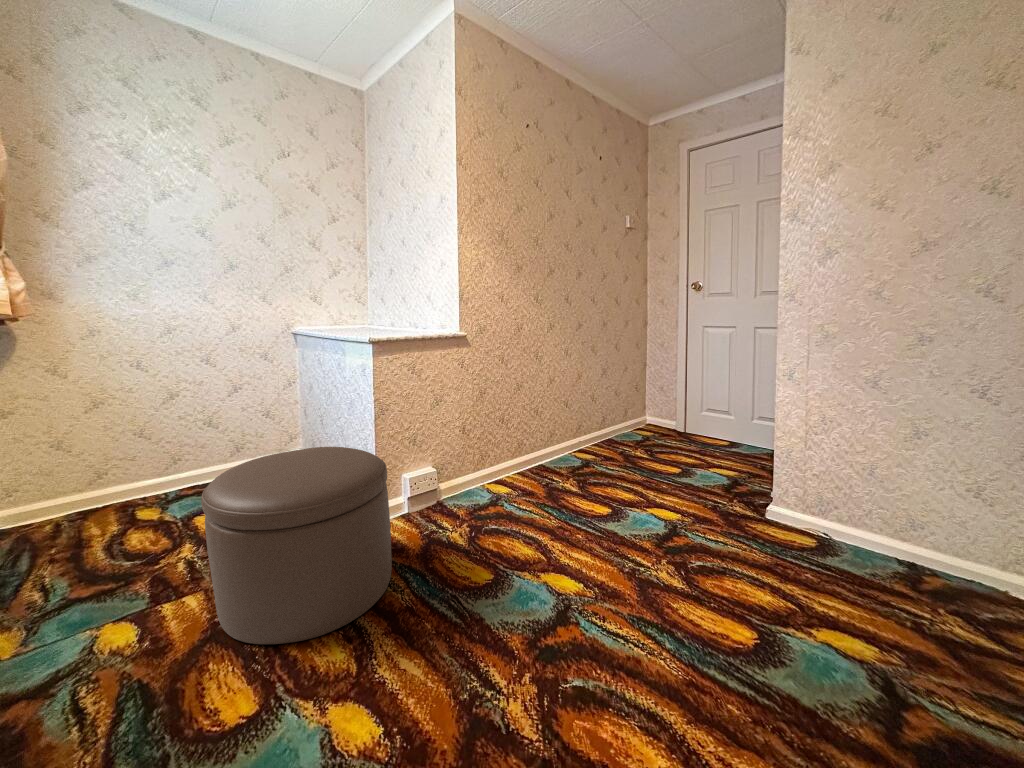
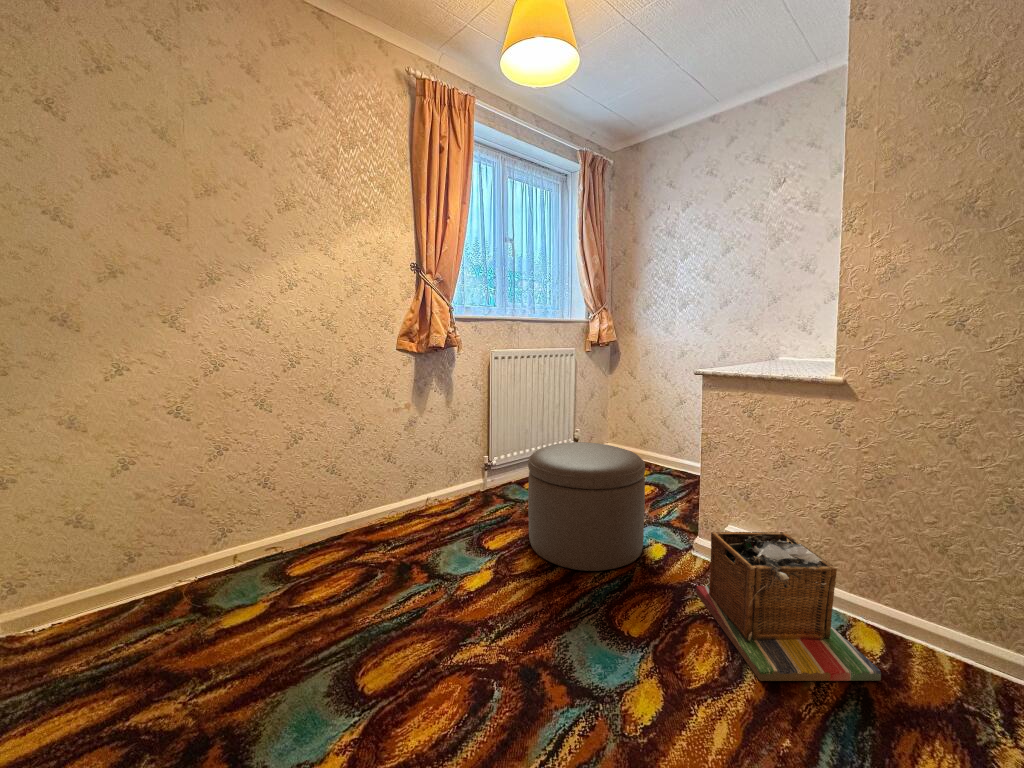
laundry basket: none [443,452,539,534] -> present [696,532,881,681]

